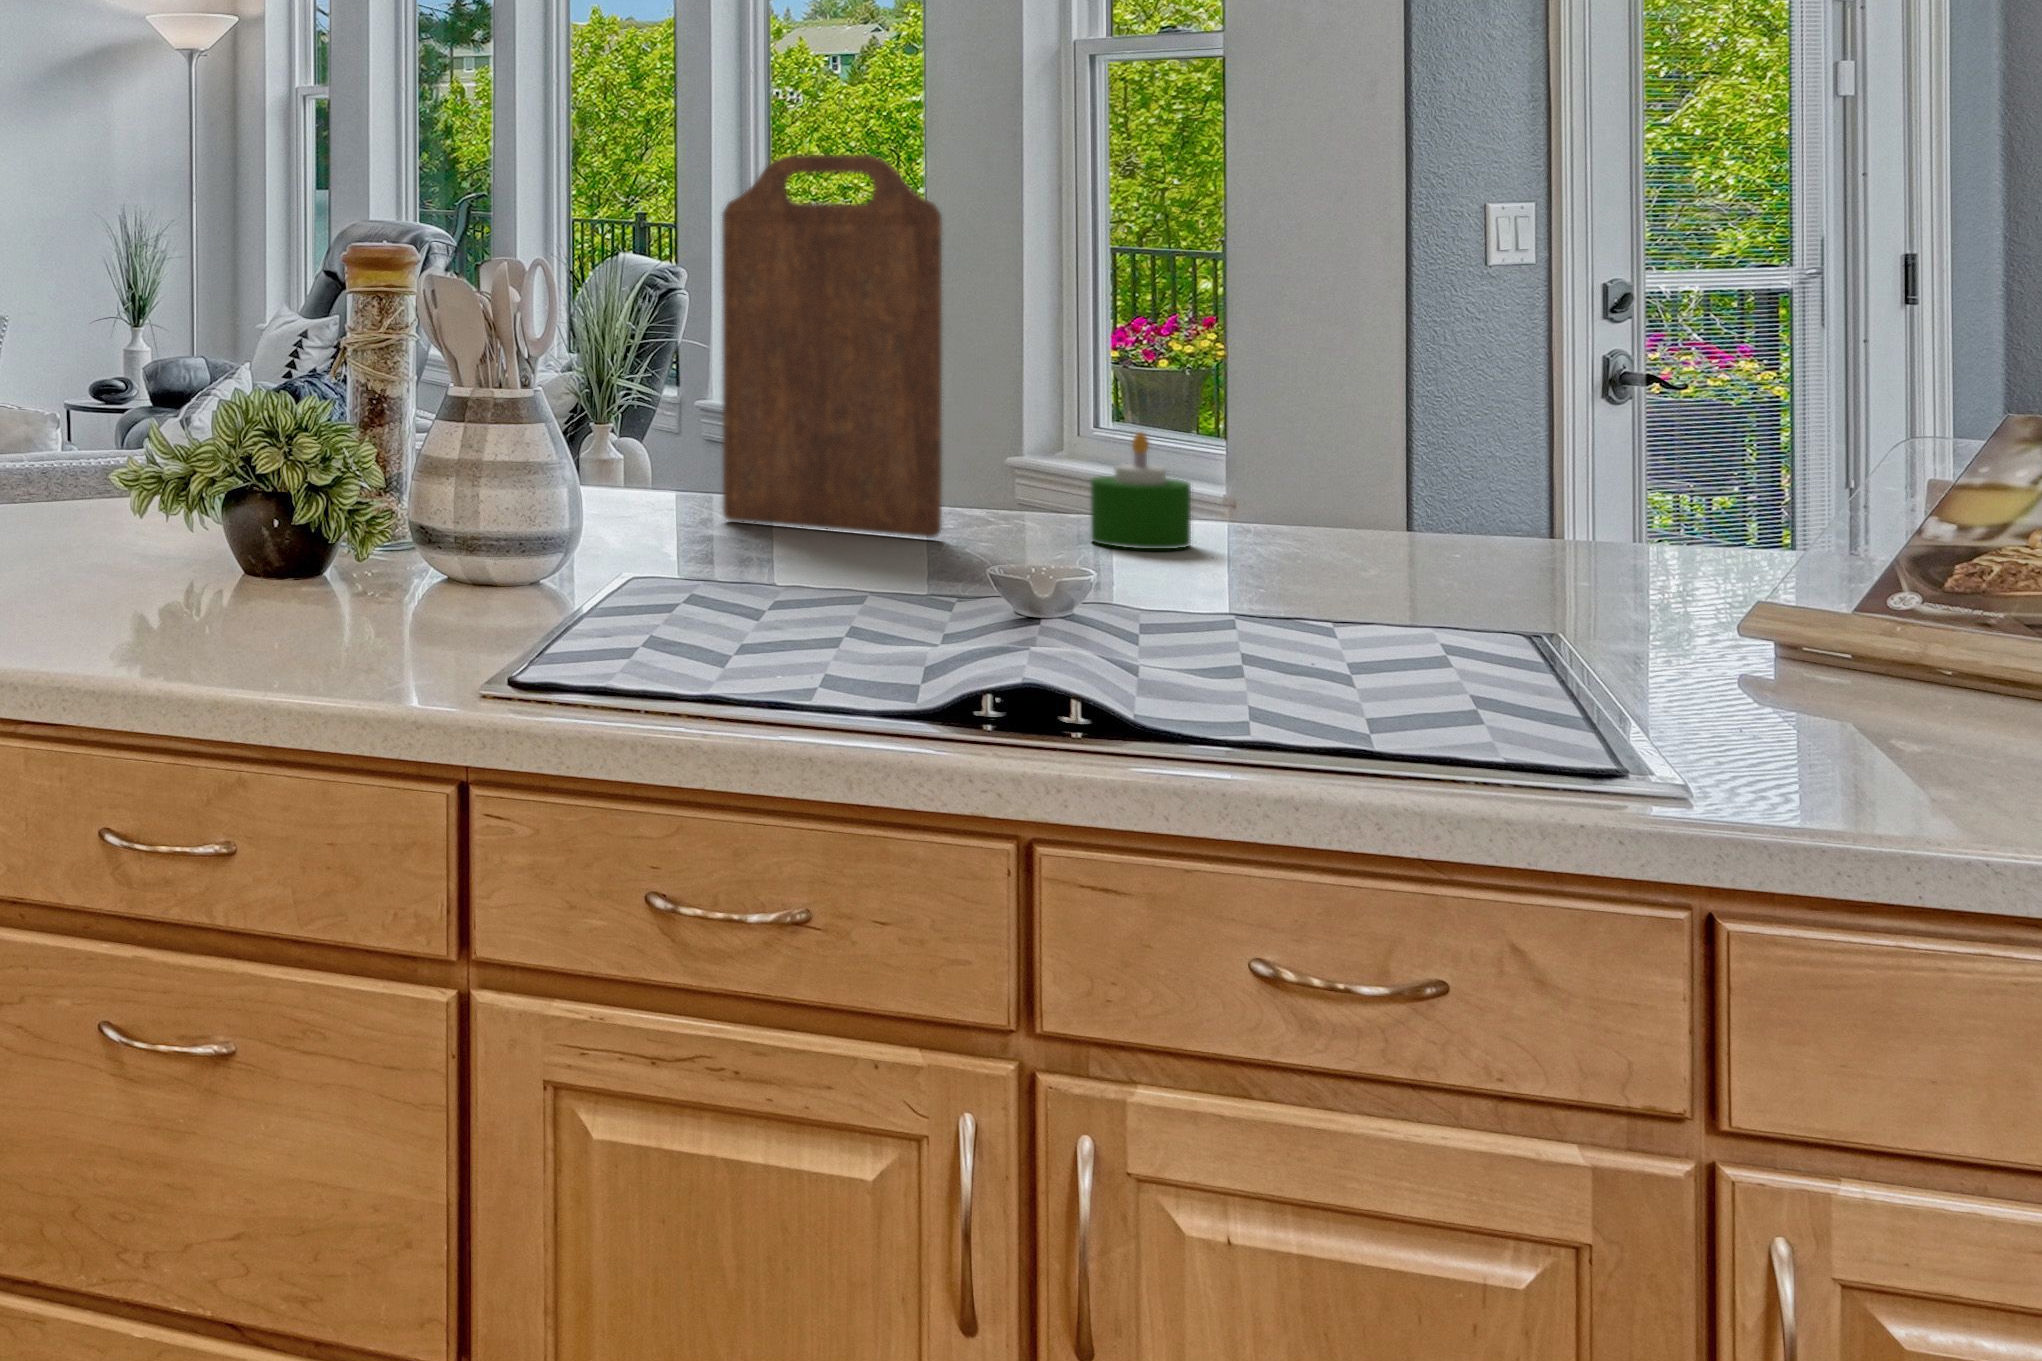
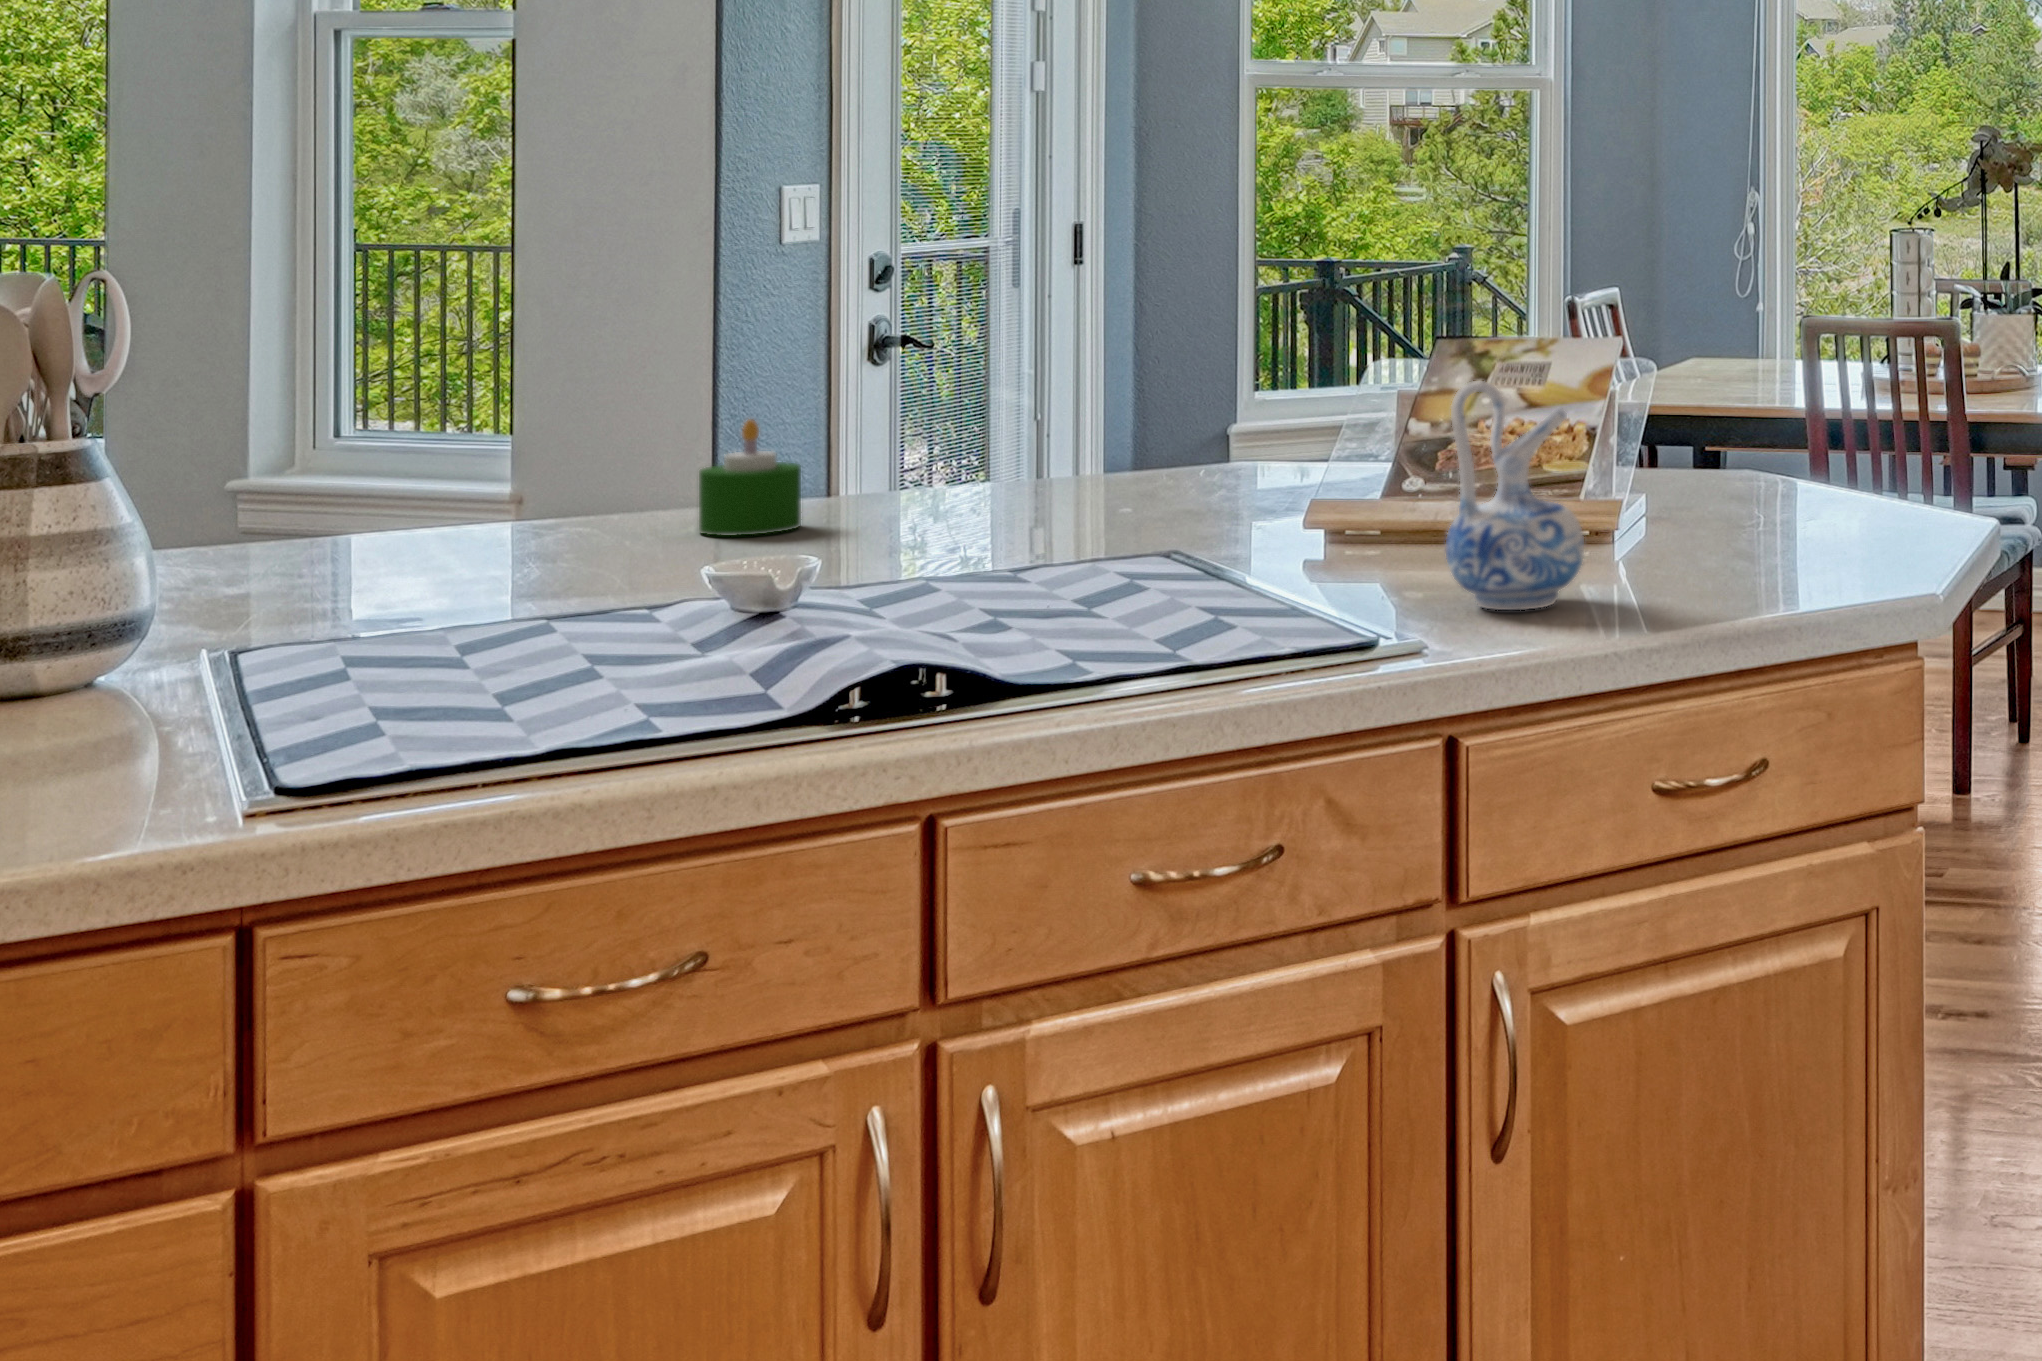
cutting board: present [722,155,942,538] -> none [260,144,549,570]
ceramic pitcher: none [1792,458,2018,776] -> present [1446,381,1584,610]

